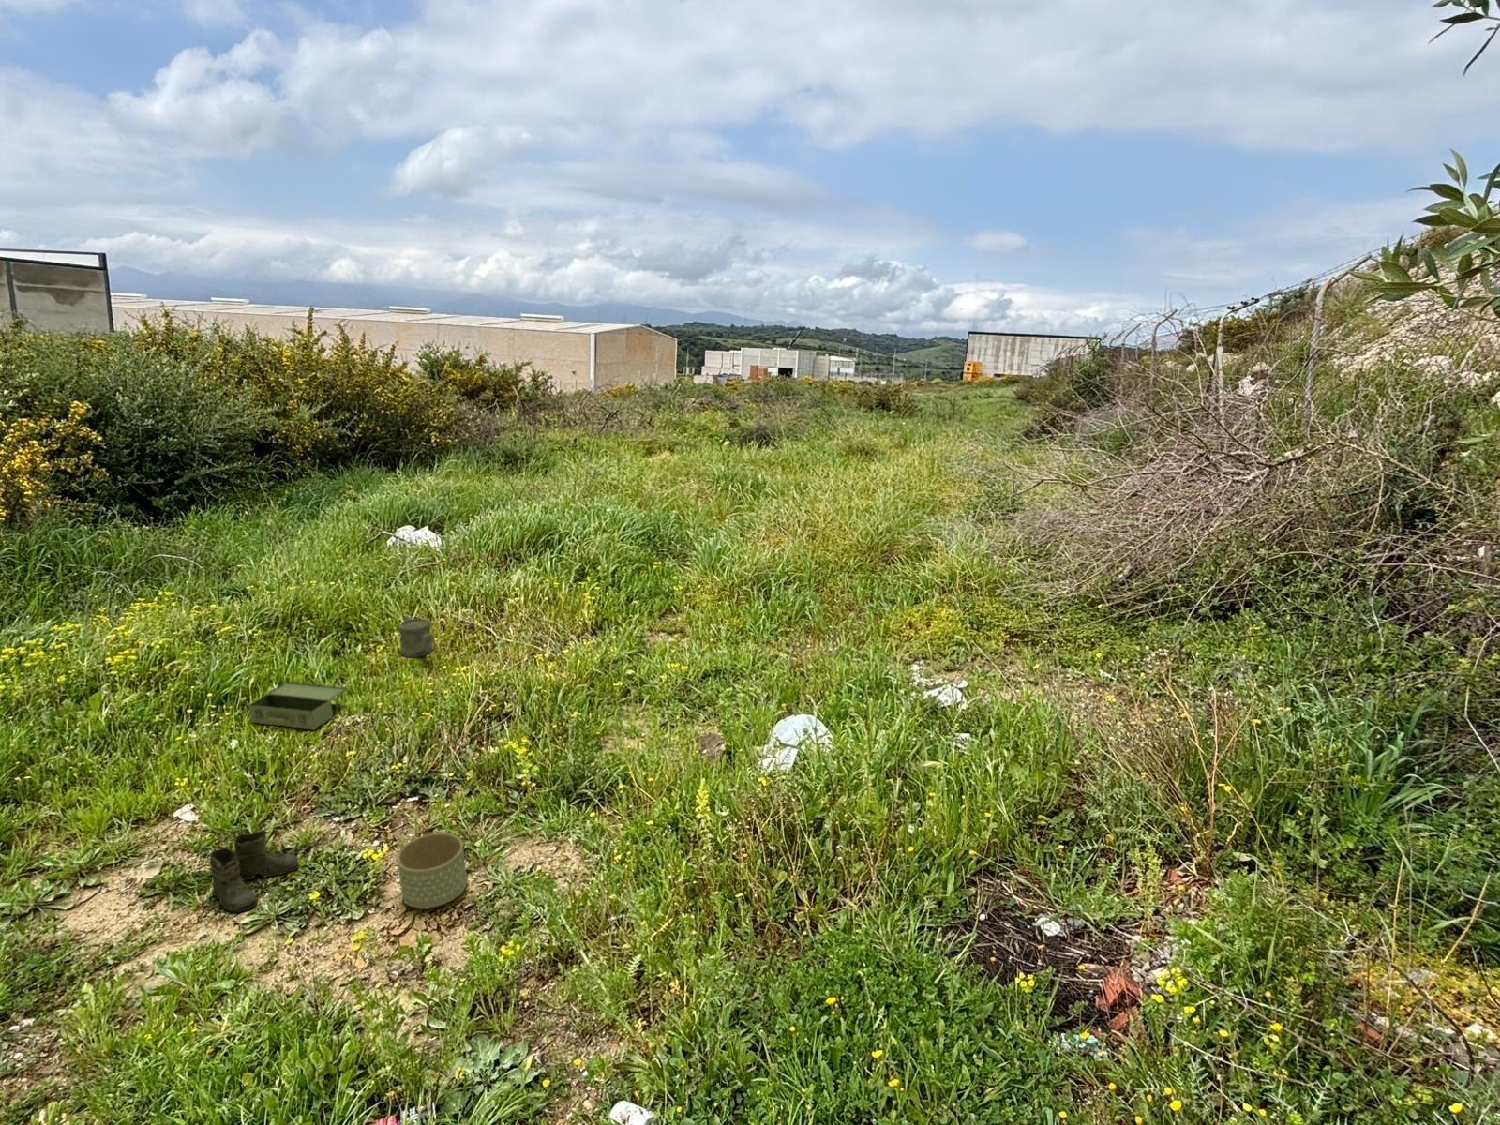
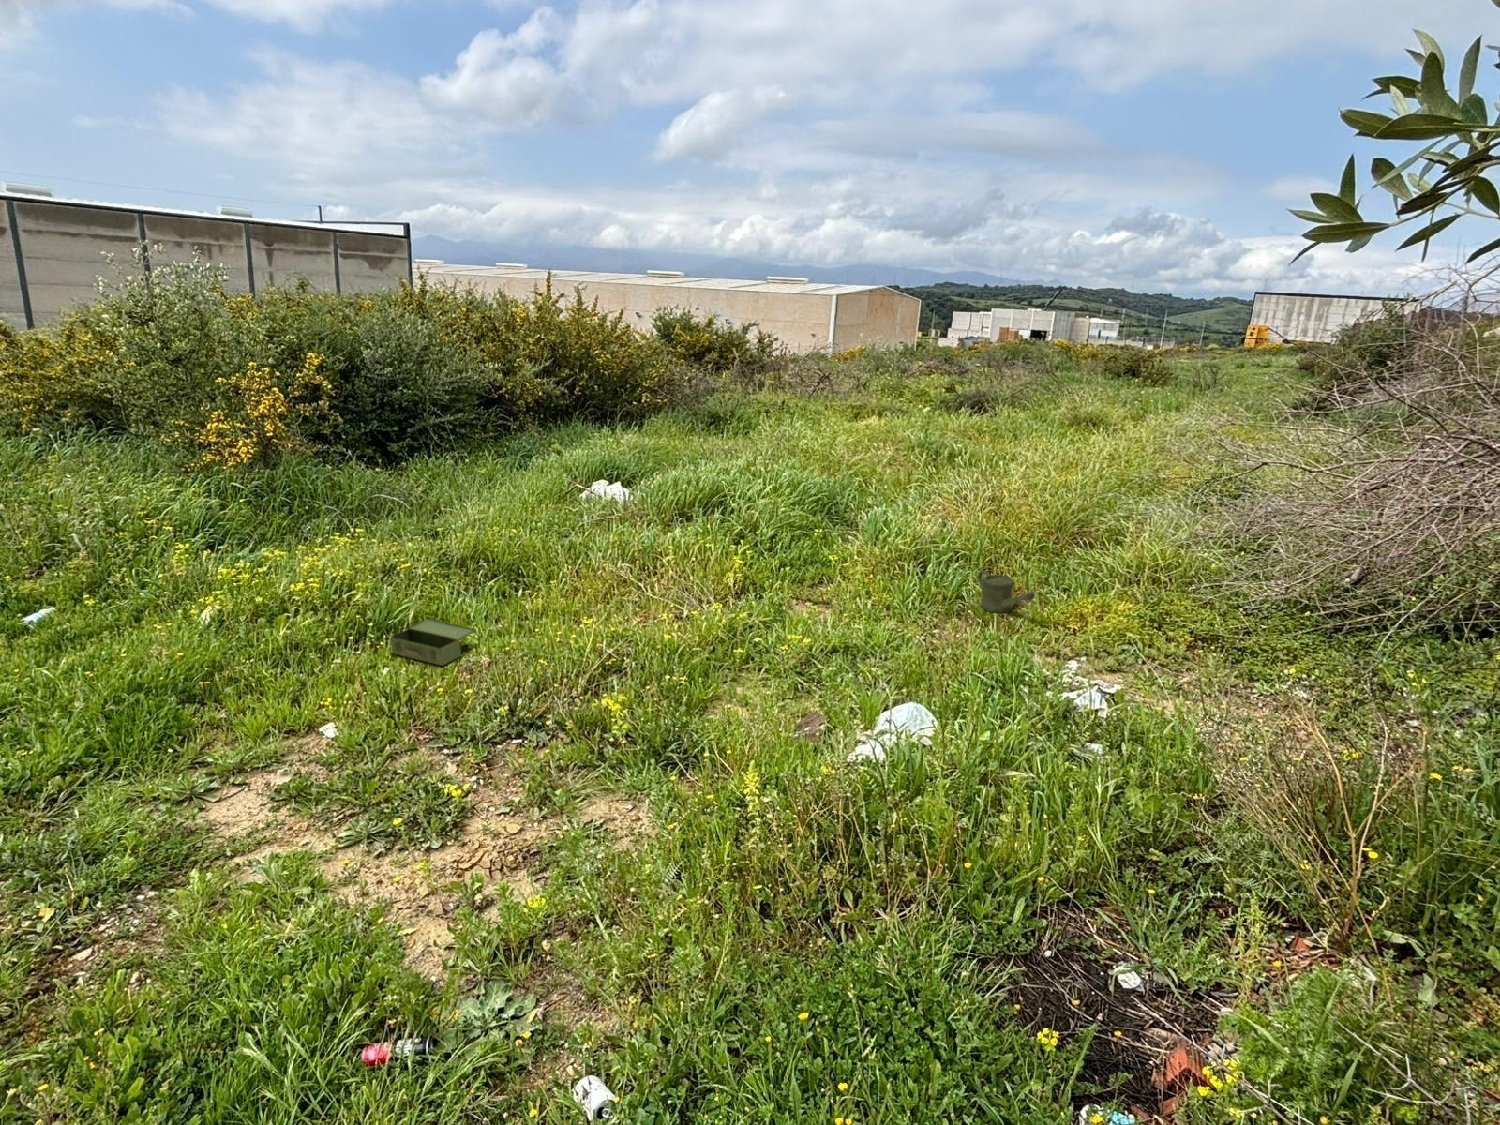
watering can: present [398,615,434,657] -> present [978,571,1035,613]
boots: present [209,831,299,912] -> none [314,754,402,825]
planter: present [397,833,467,909] -> none [473,777,539,848]

